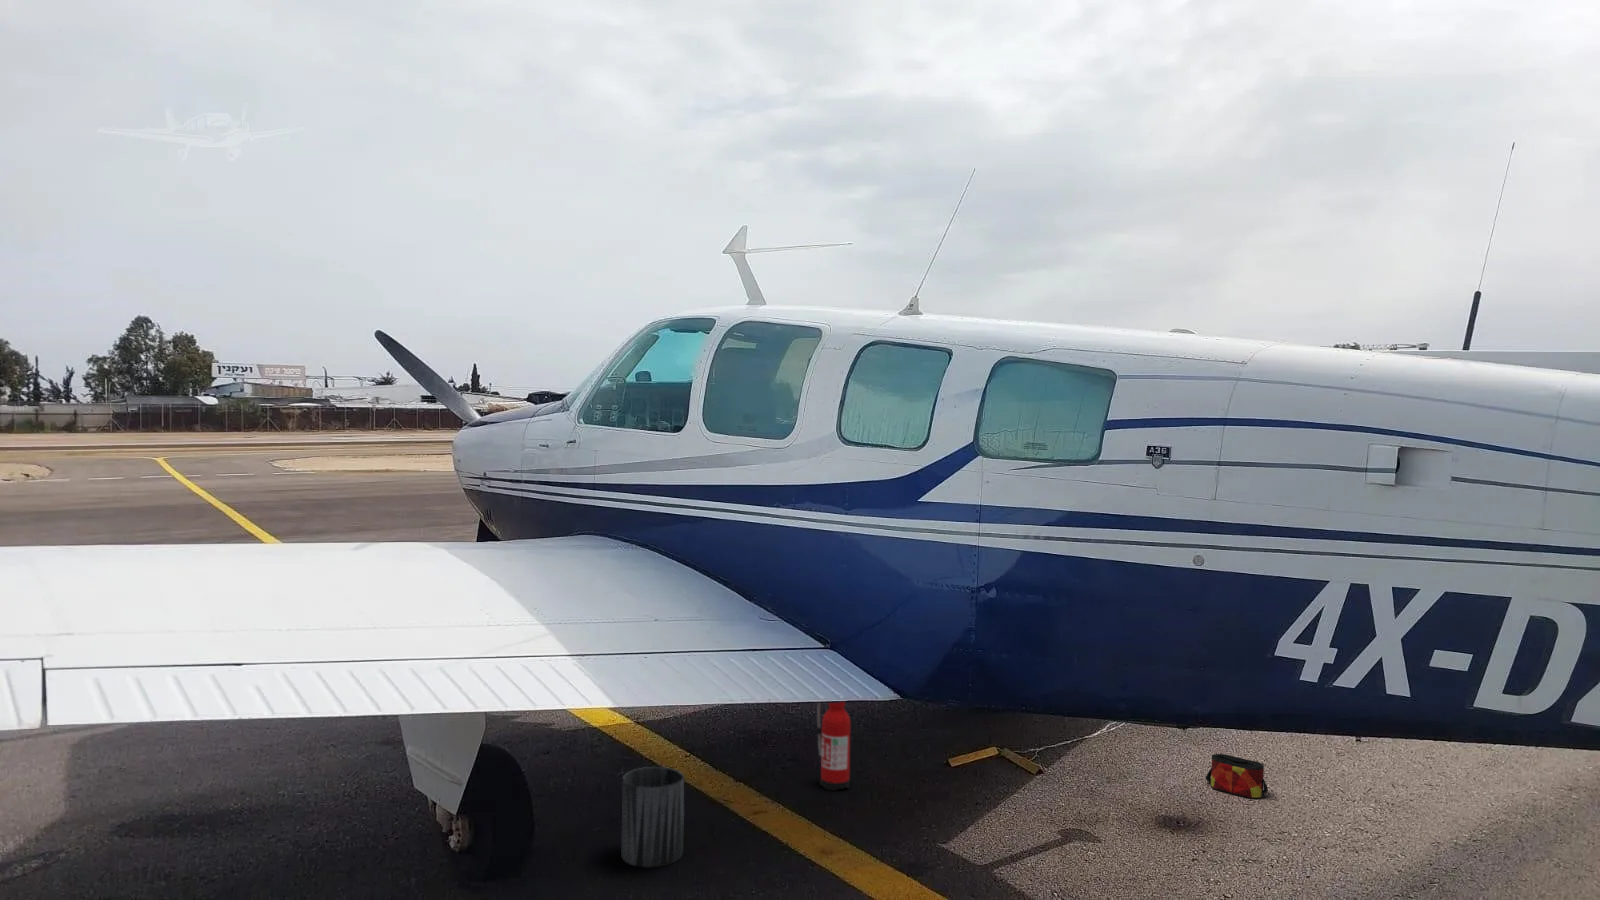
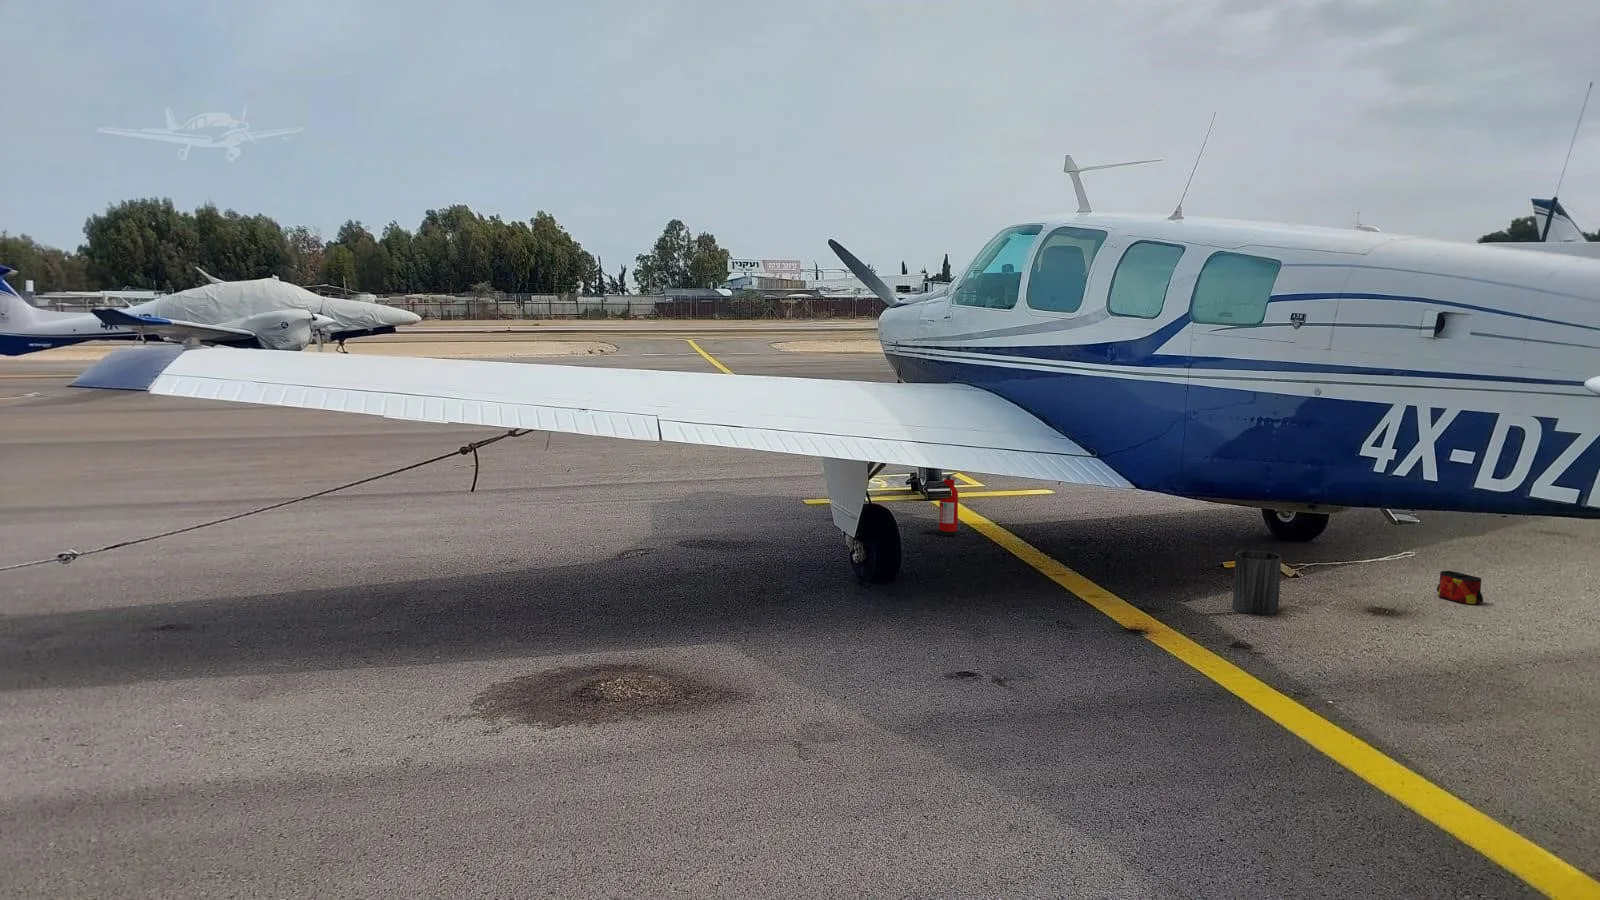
fire extinguisher: present [817,702,850,791] -> present [939,473,958,536]
trash can: present [622,767,684,867] -> present [1233,551,1281,615]

